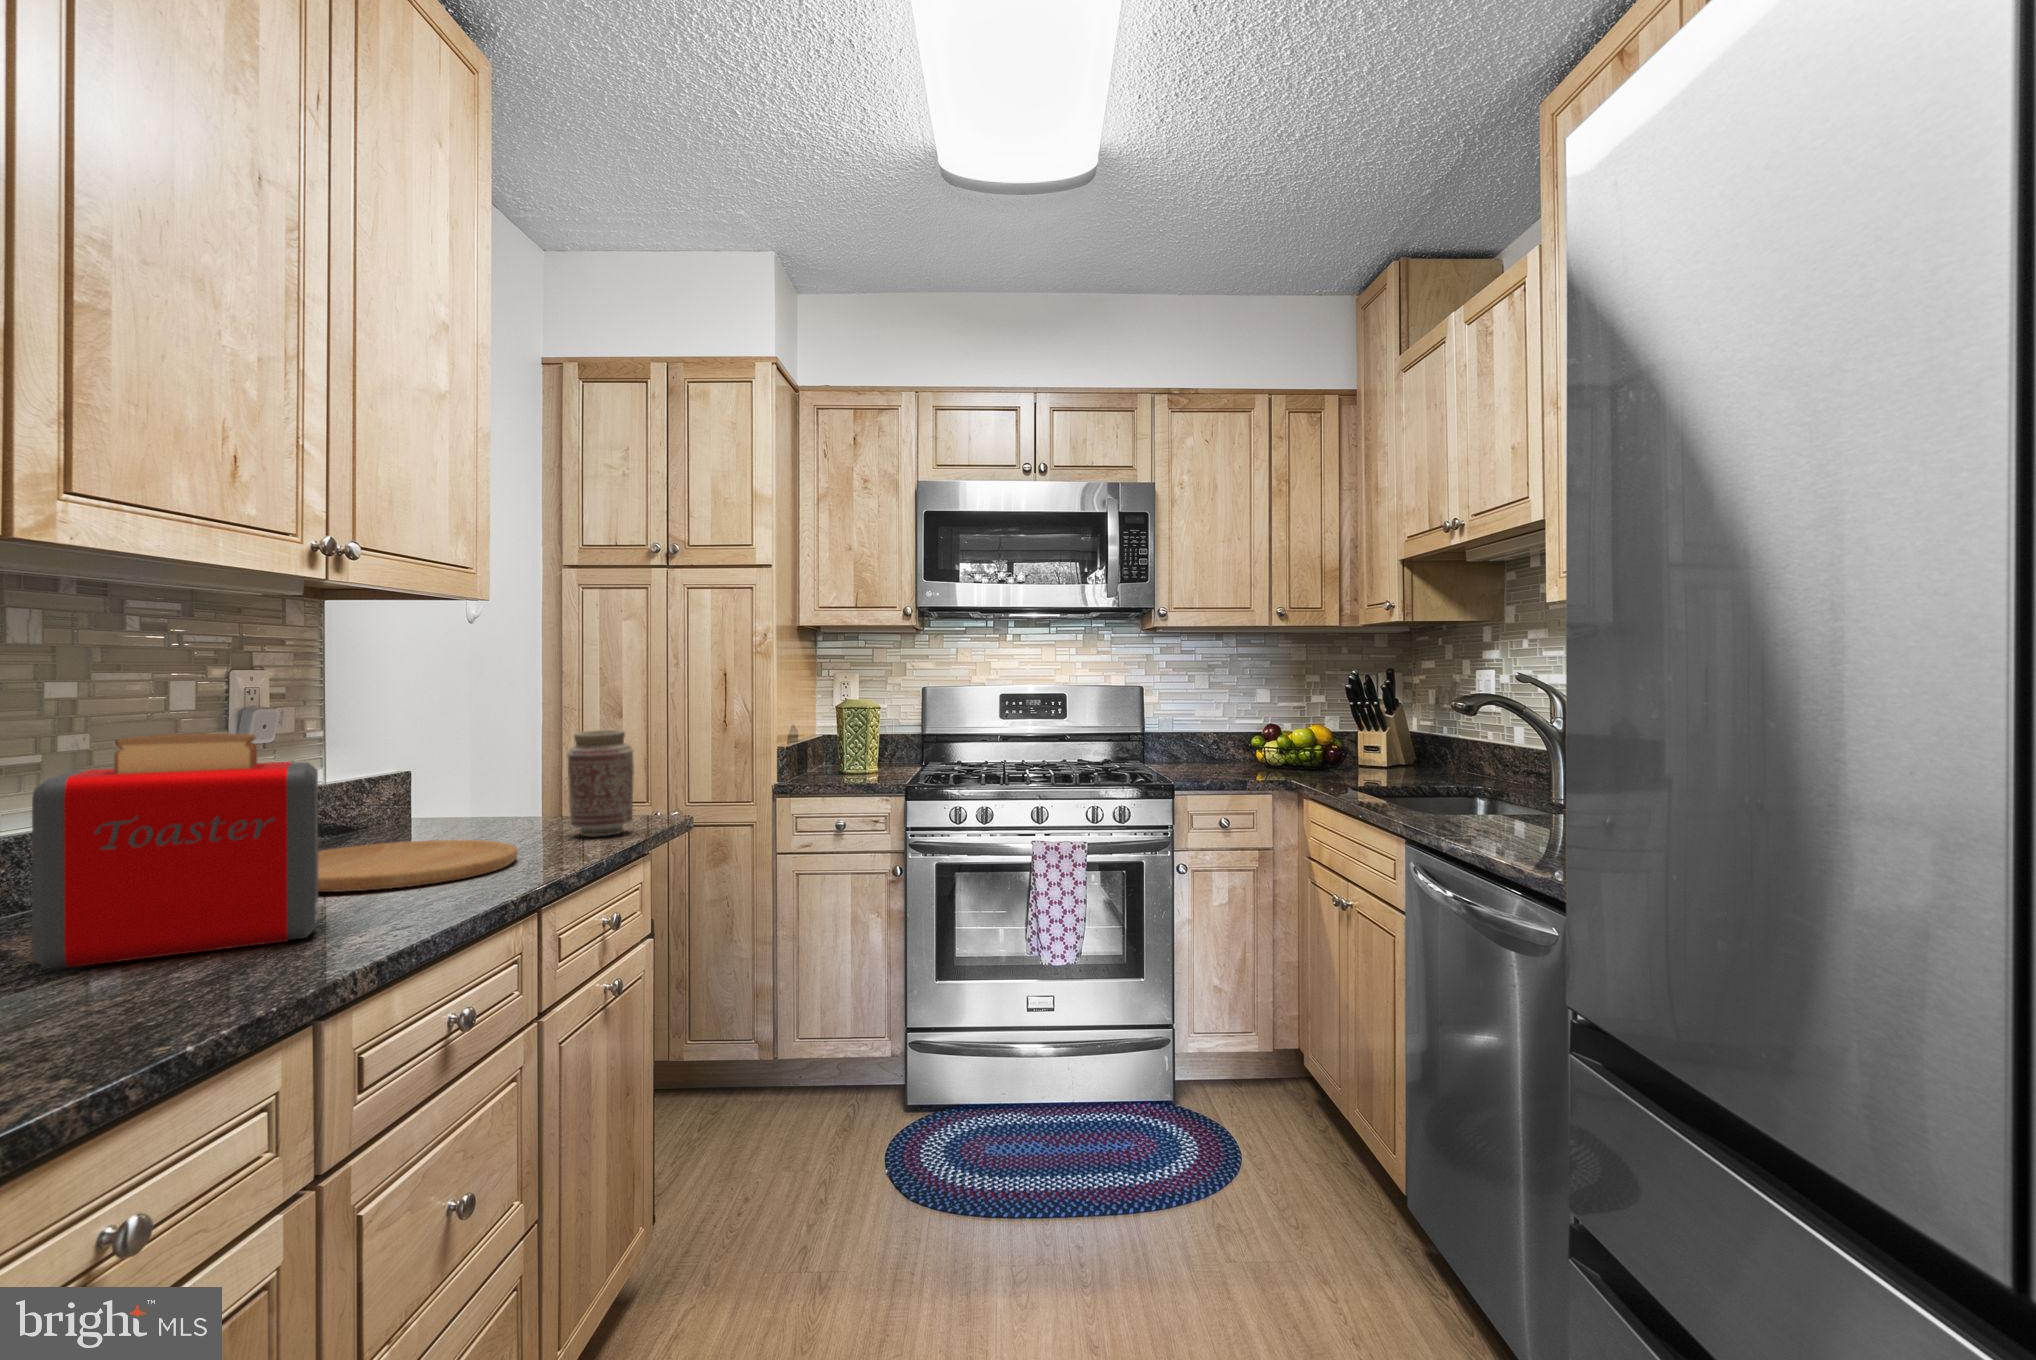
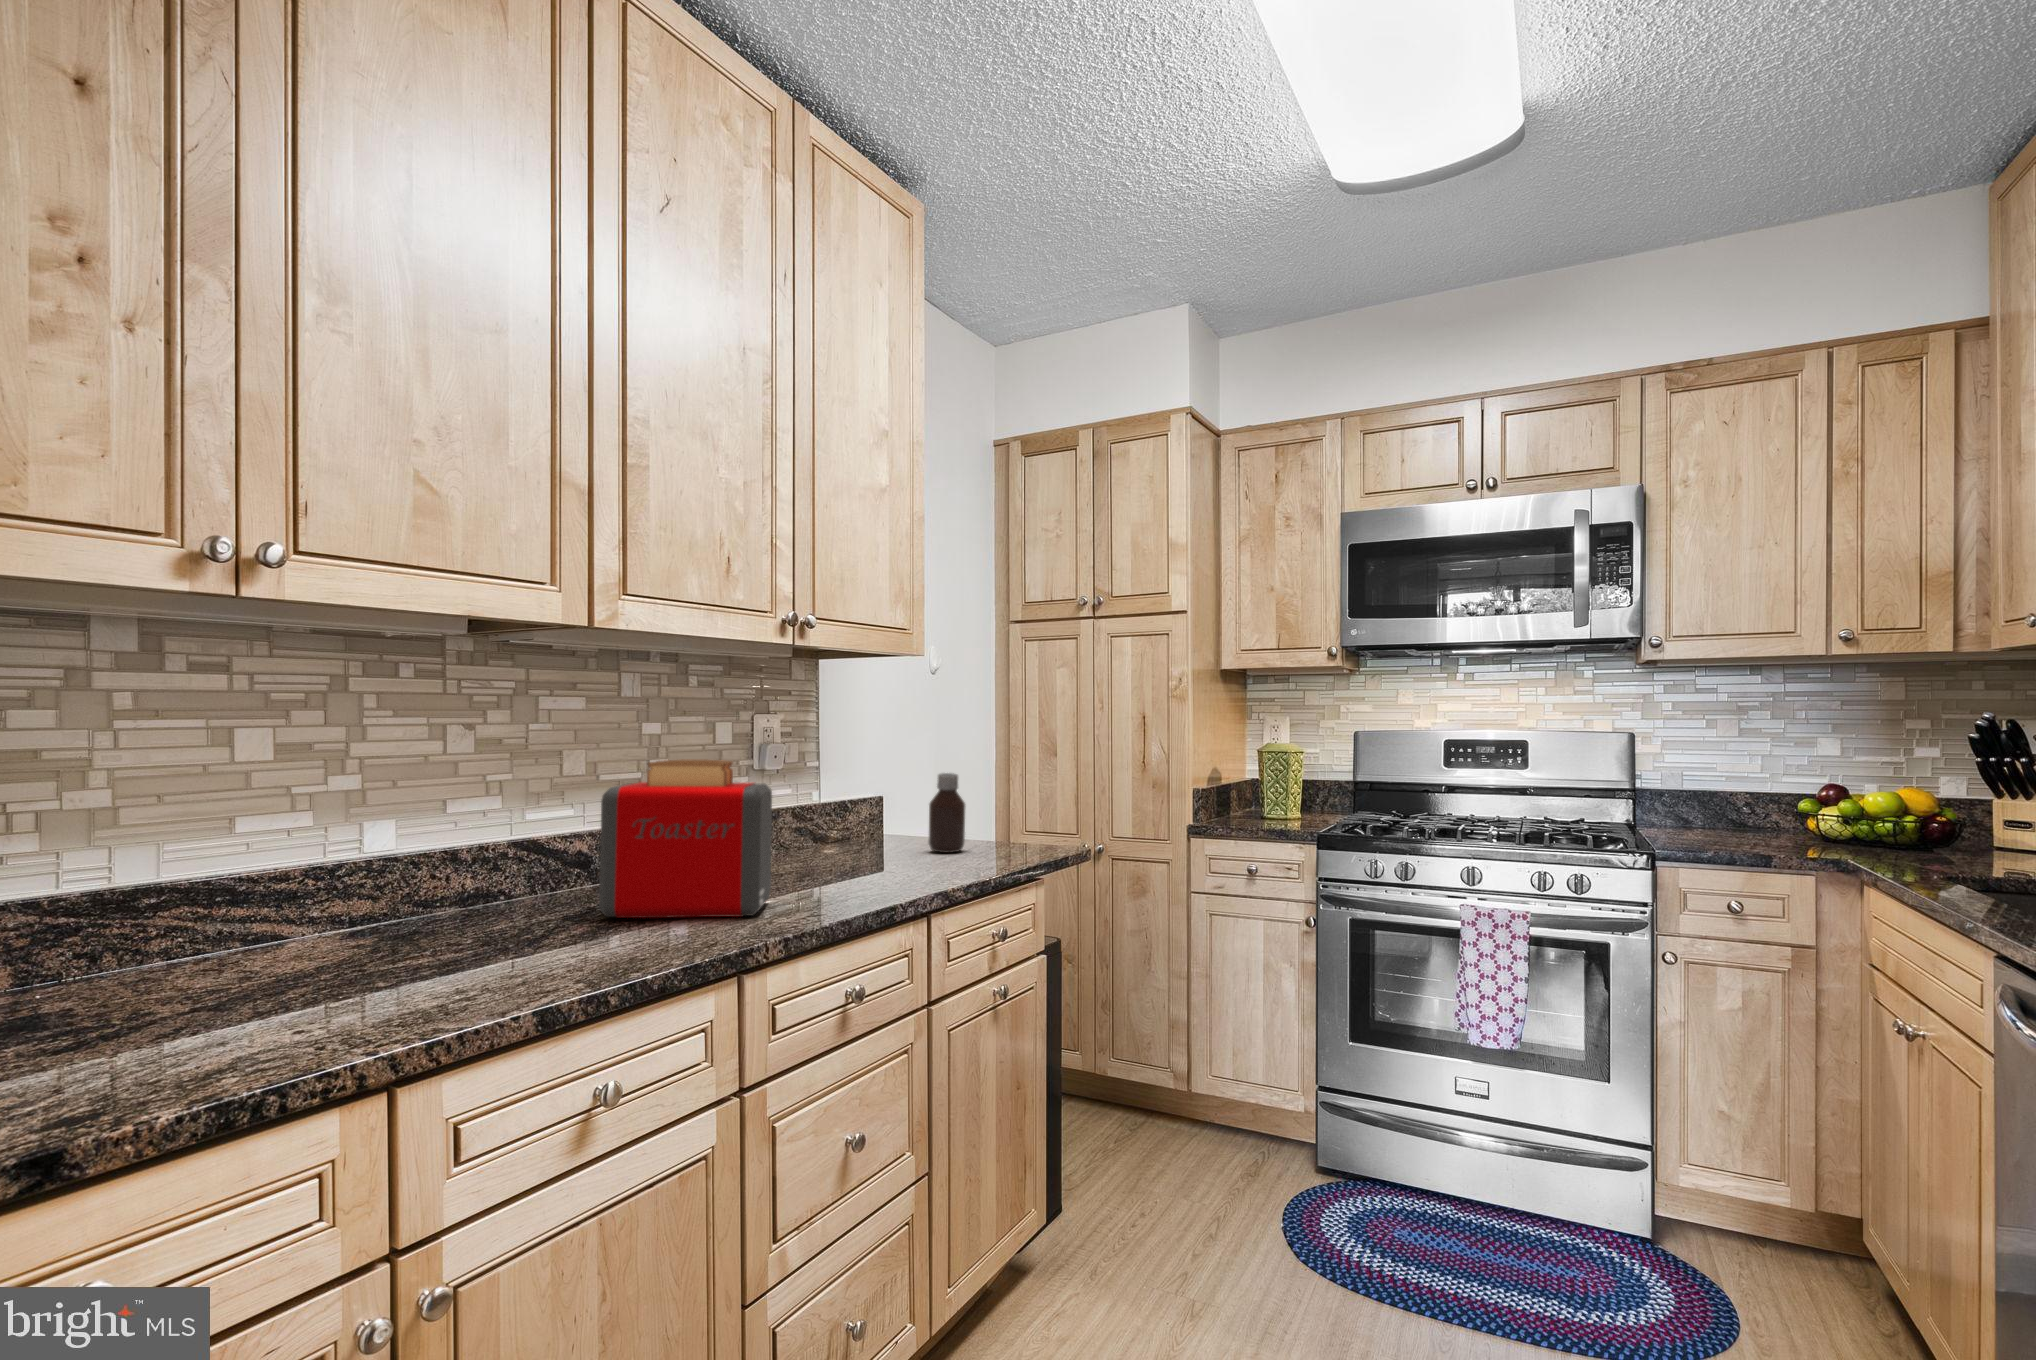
vase: present [567,730,634,836] -> none [977,766,1031,859]
bottle: none [497,741,545,834] -> present [928,773,966,853]
cutting board: present [318,840,518,892] -> none [749,852,928,886]

